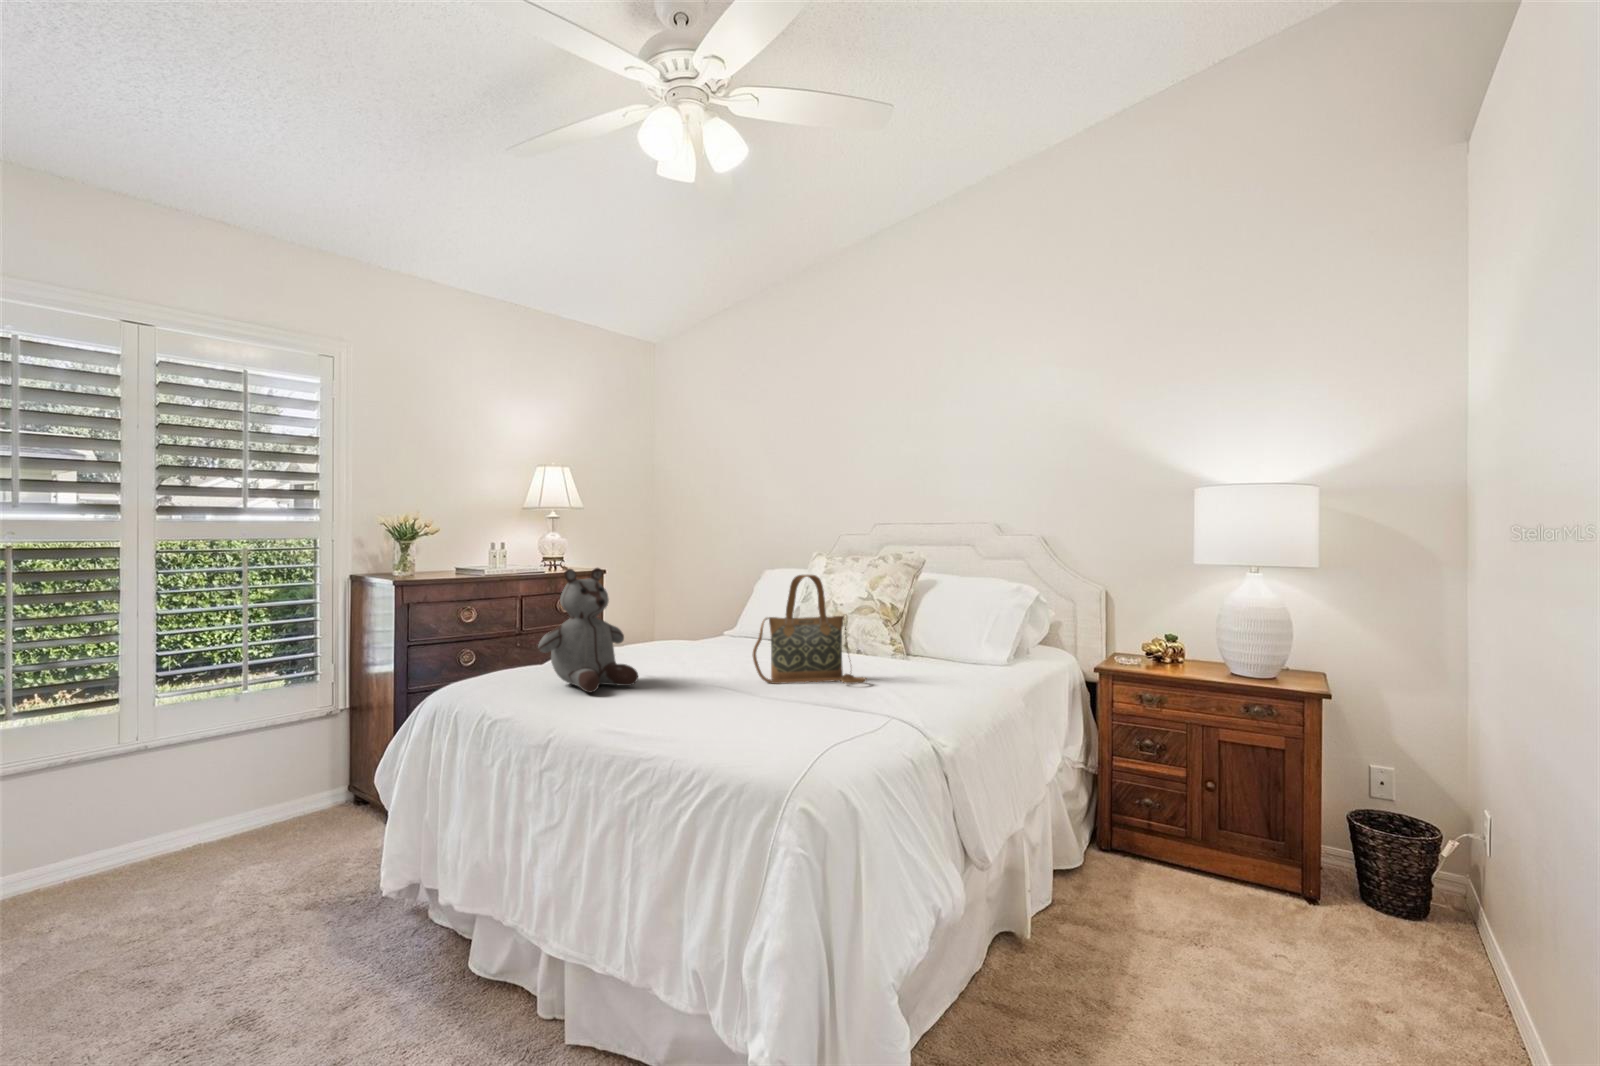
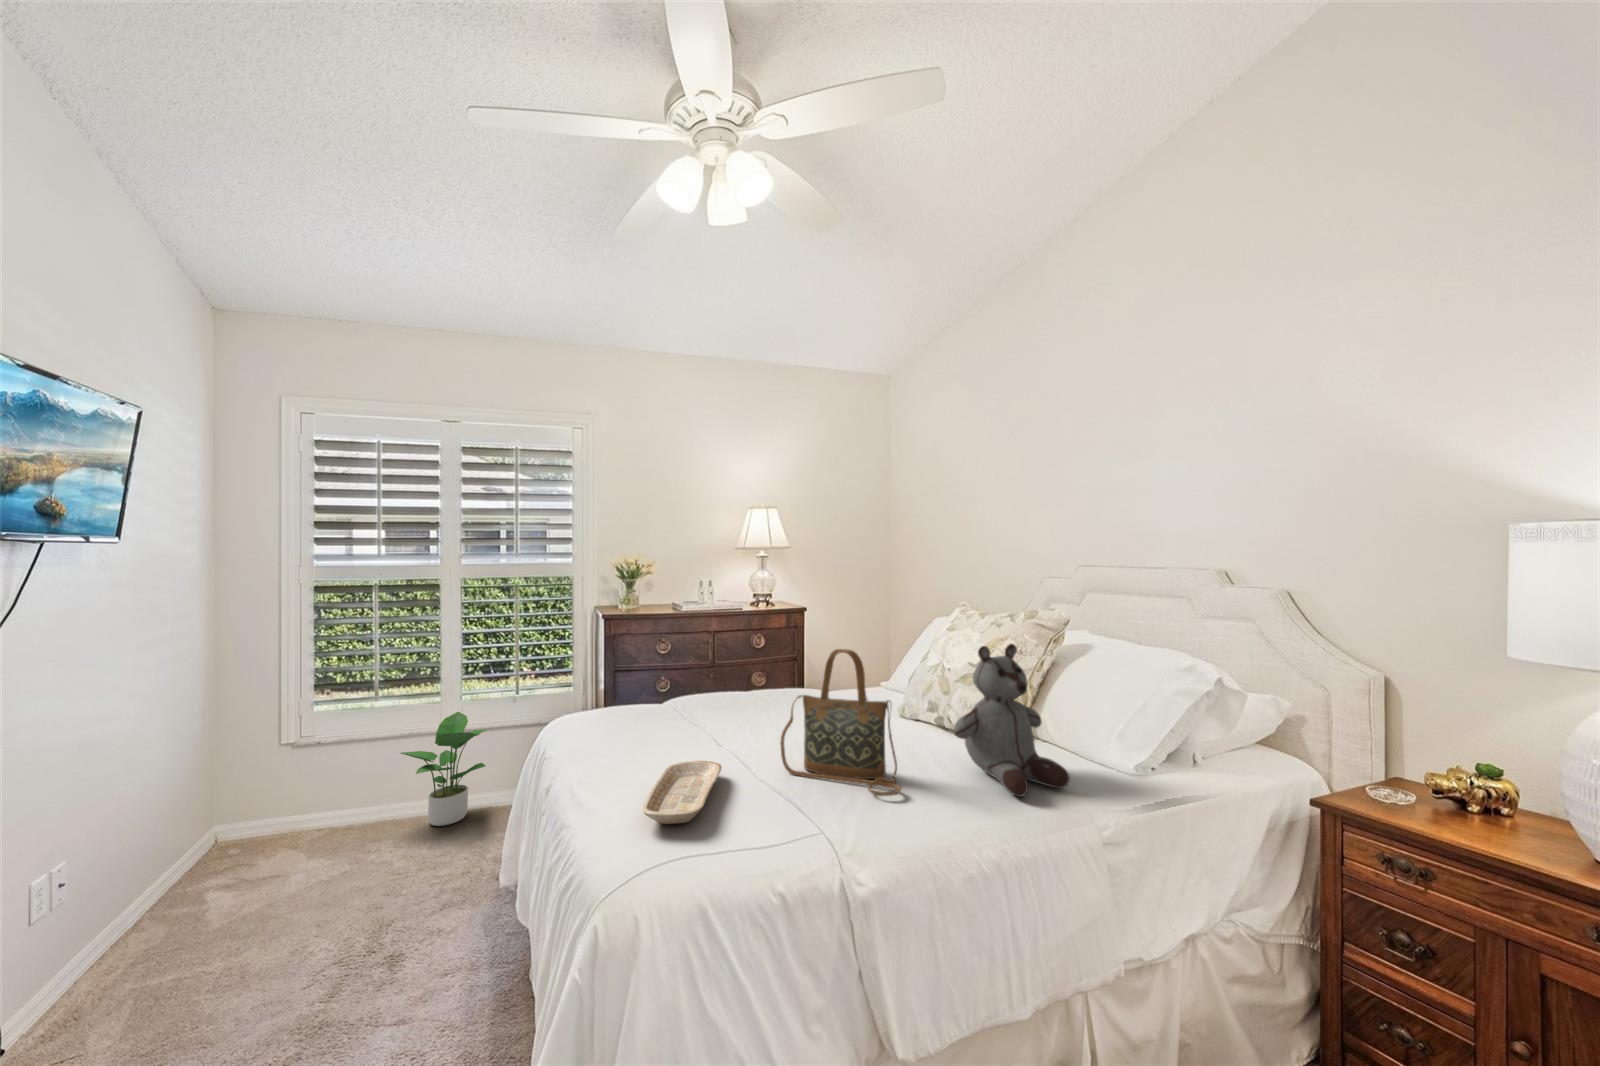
stuffed bear: present [538,568,638,693] -> present [954,644,1070,797]
tray: none [669,678,748,711] -> present [643,760,722,824]
potted plant: none [77,723,220,881] -> present [401,712,487,826]

